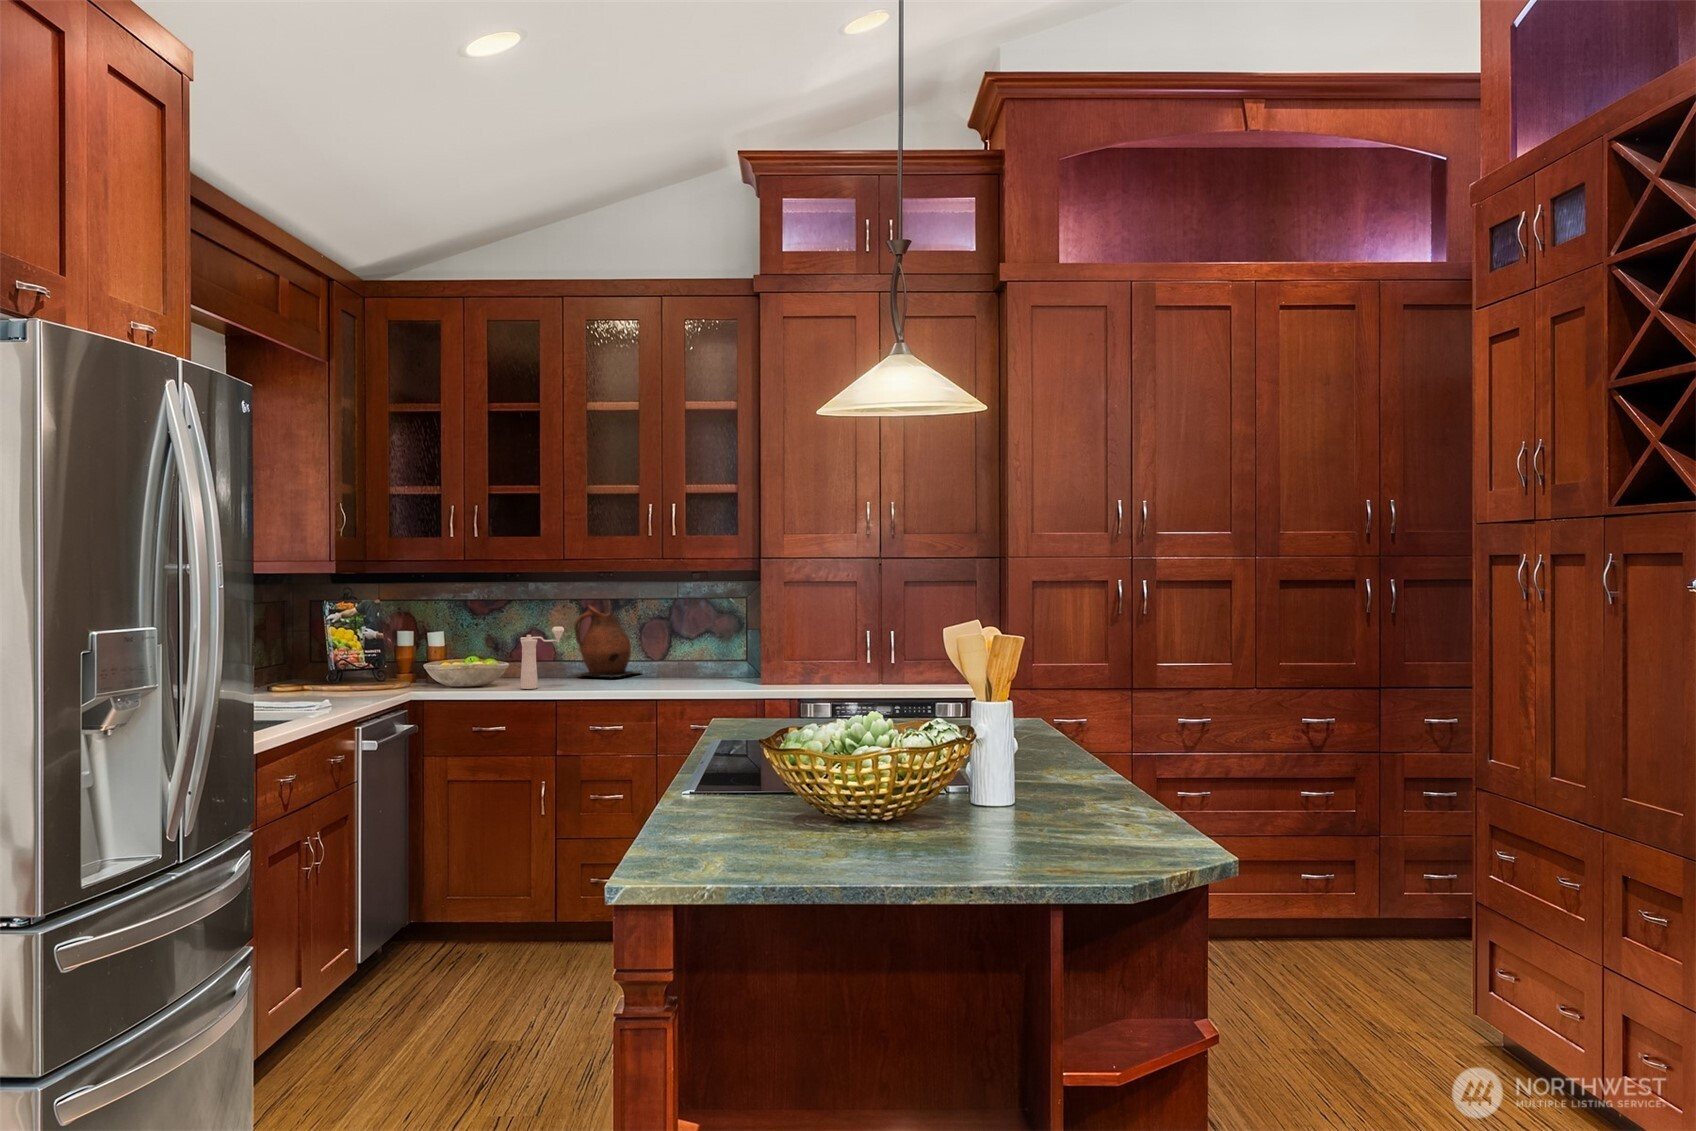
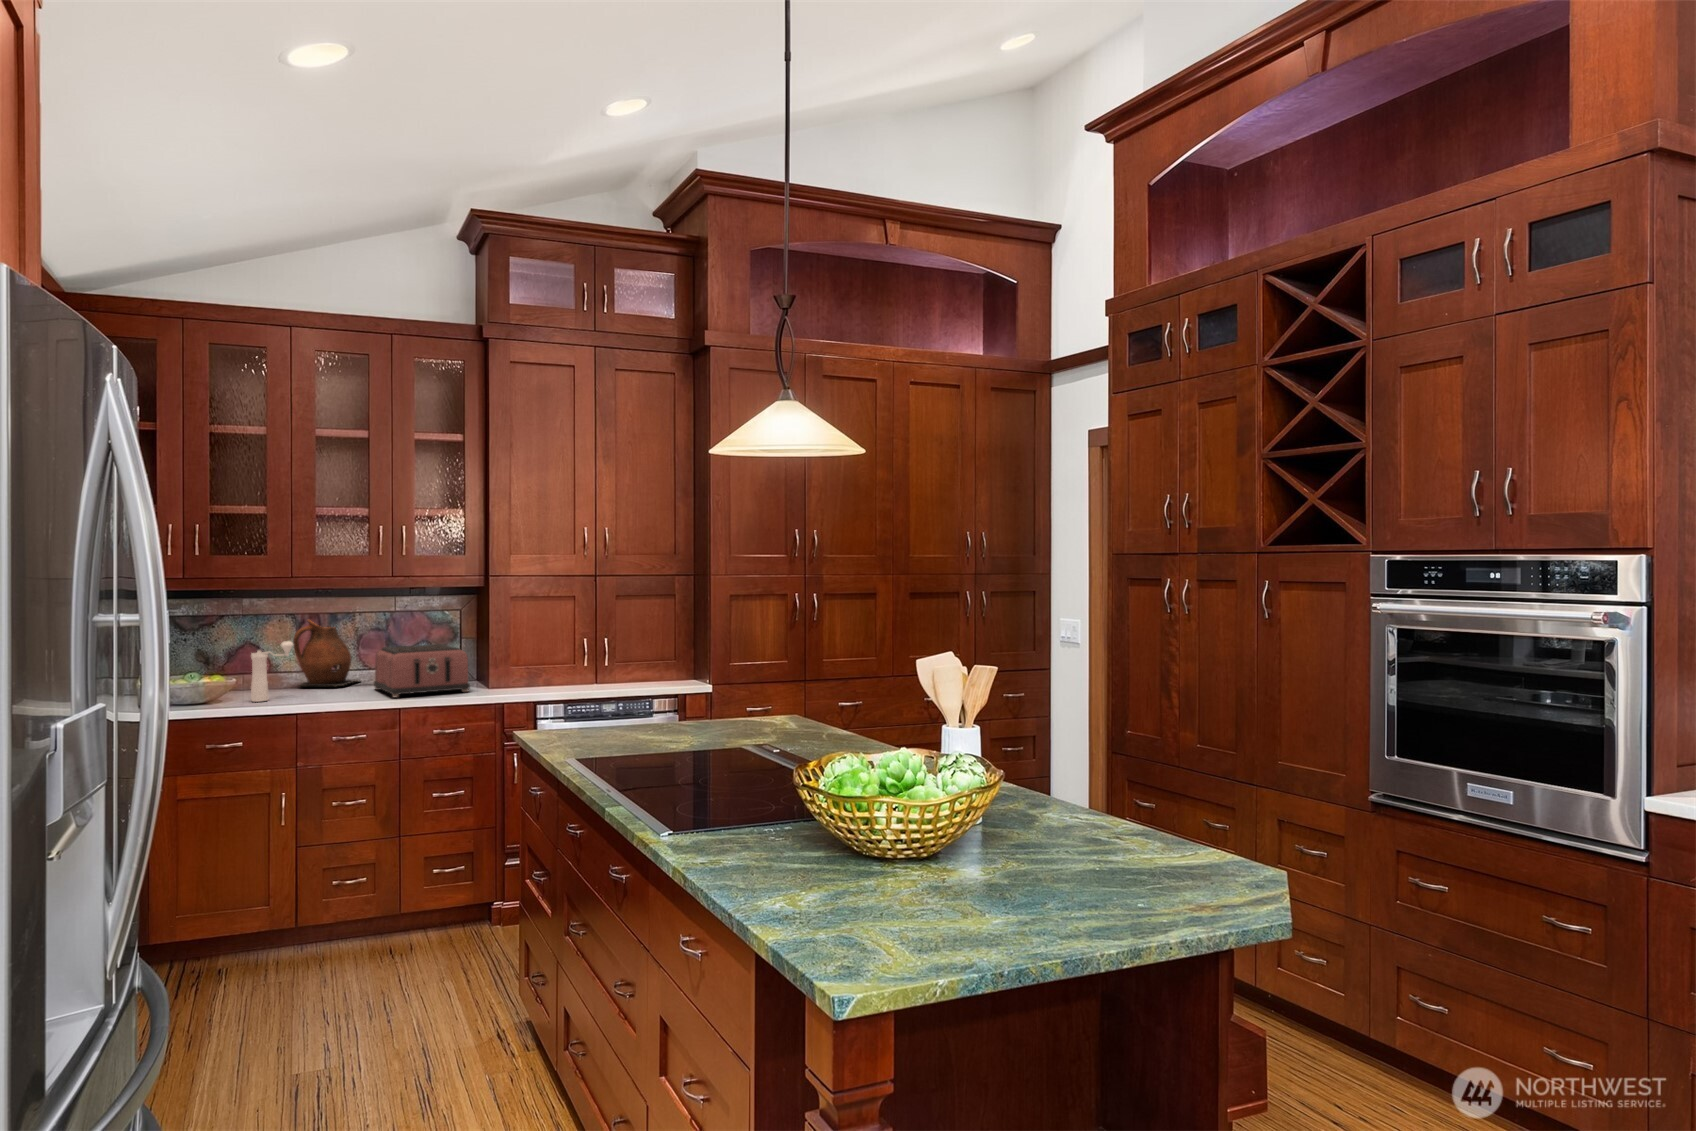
toaster: none [646,635,738,691] -> present [374,644,470,697]

